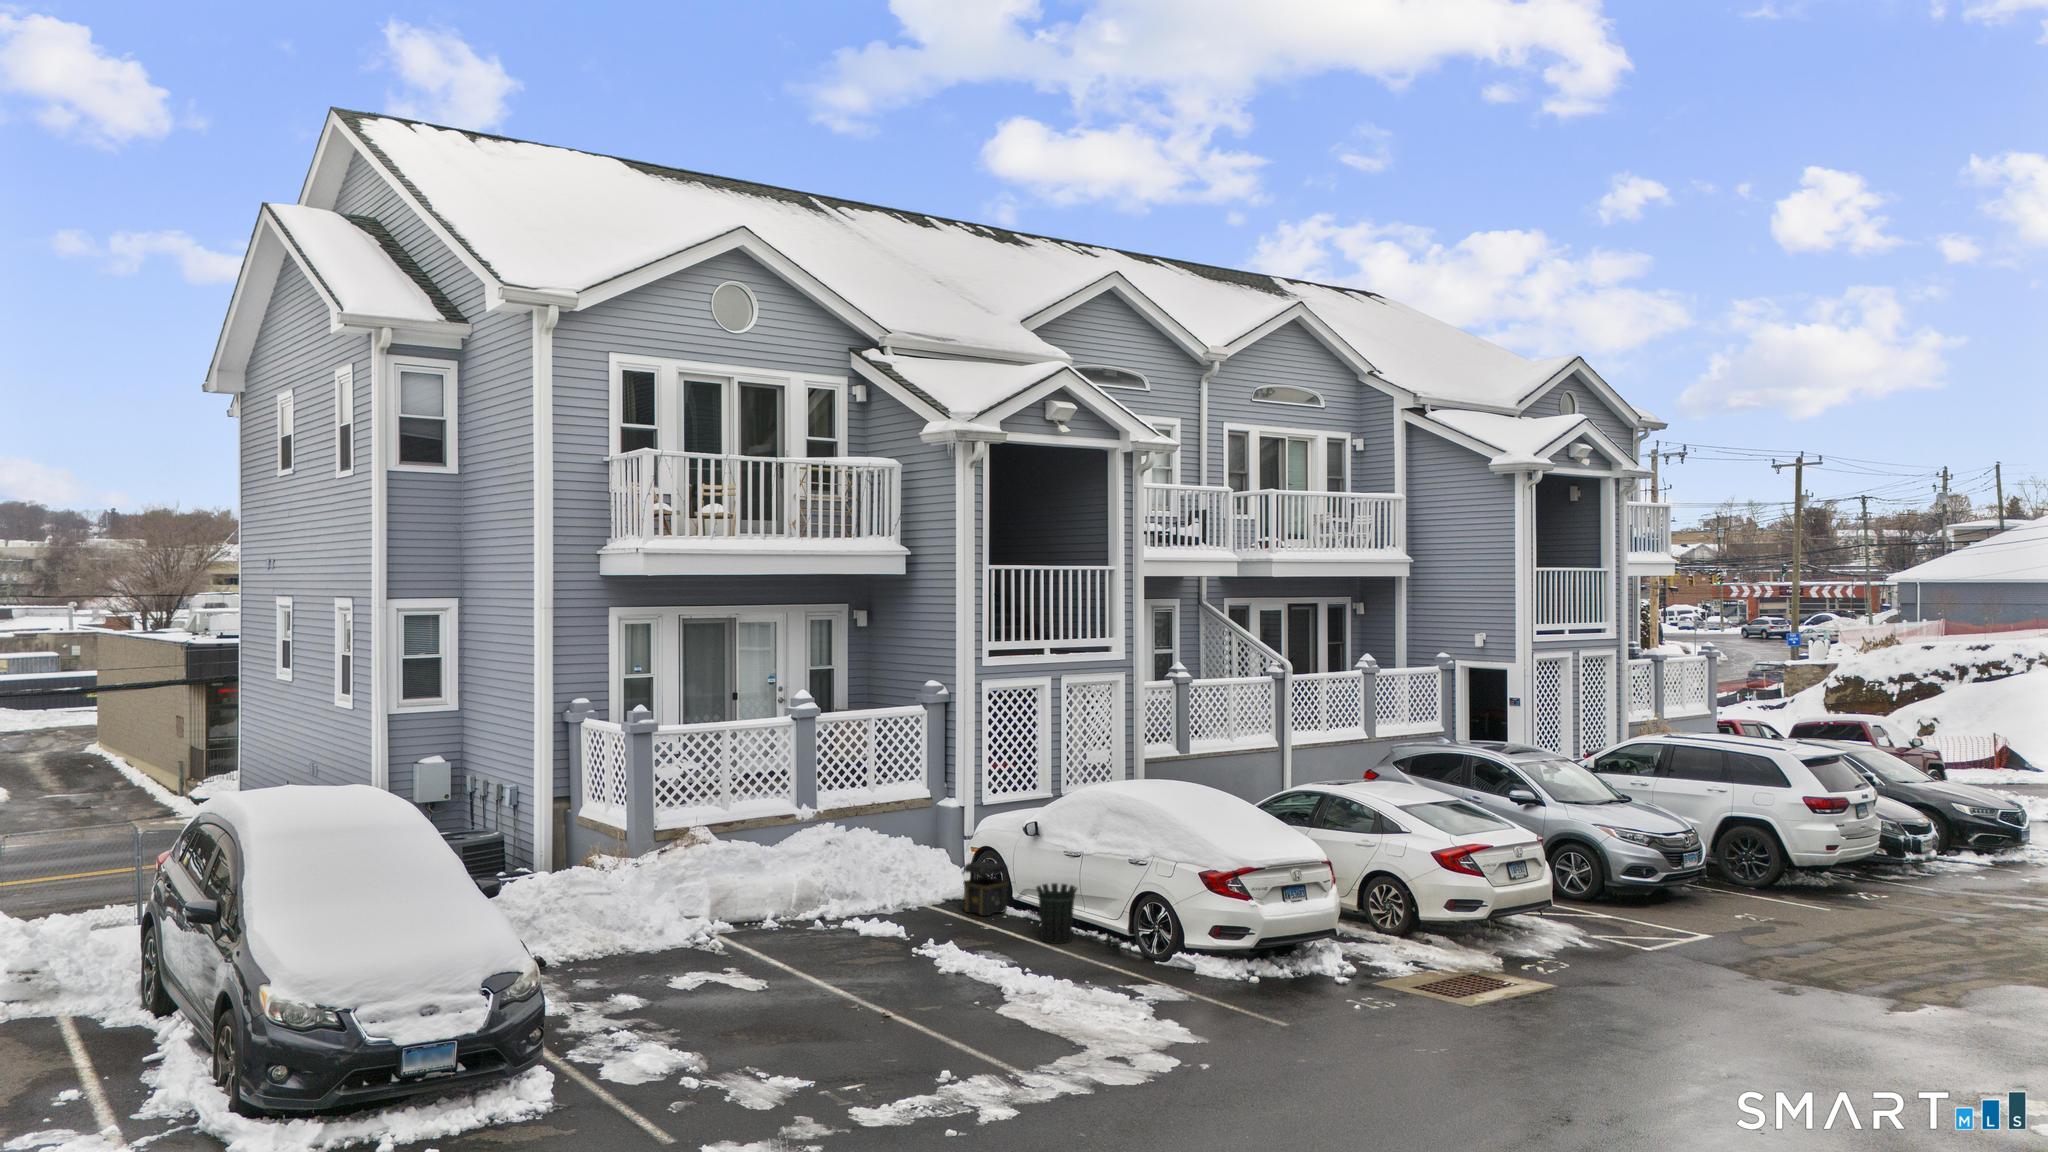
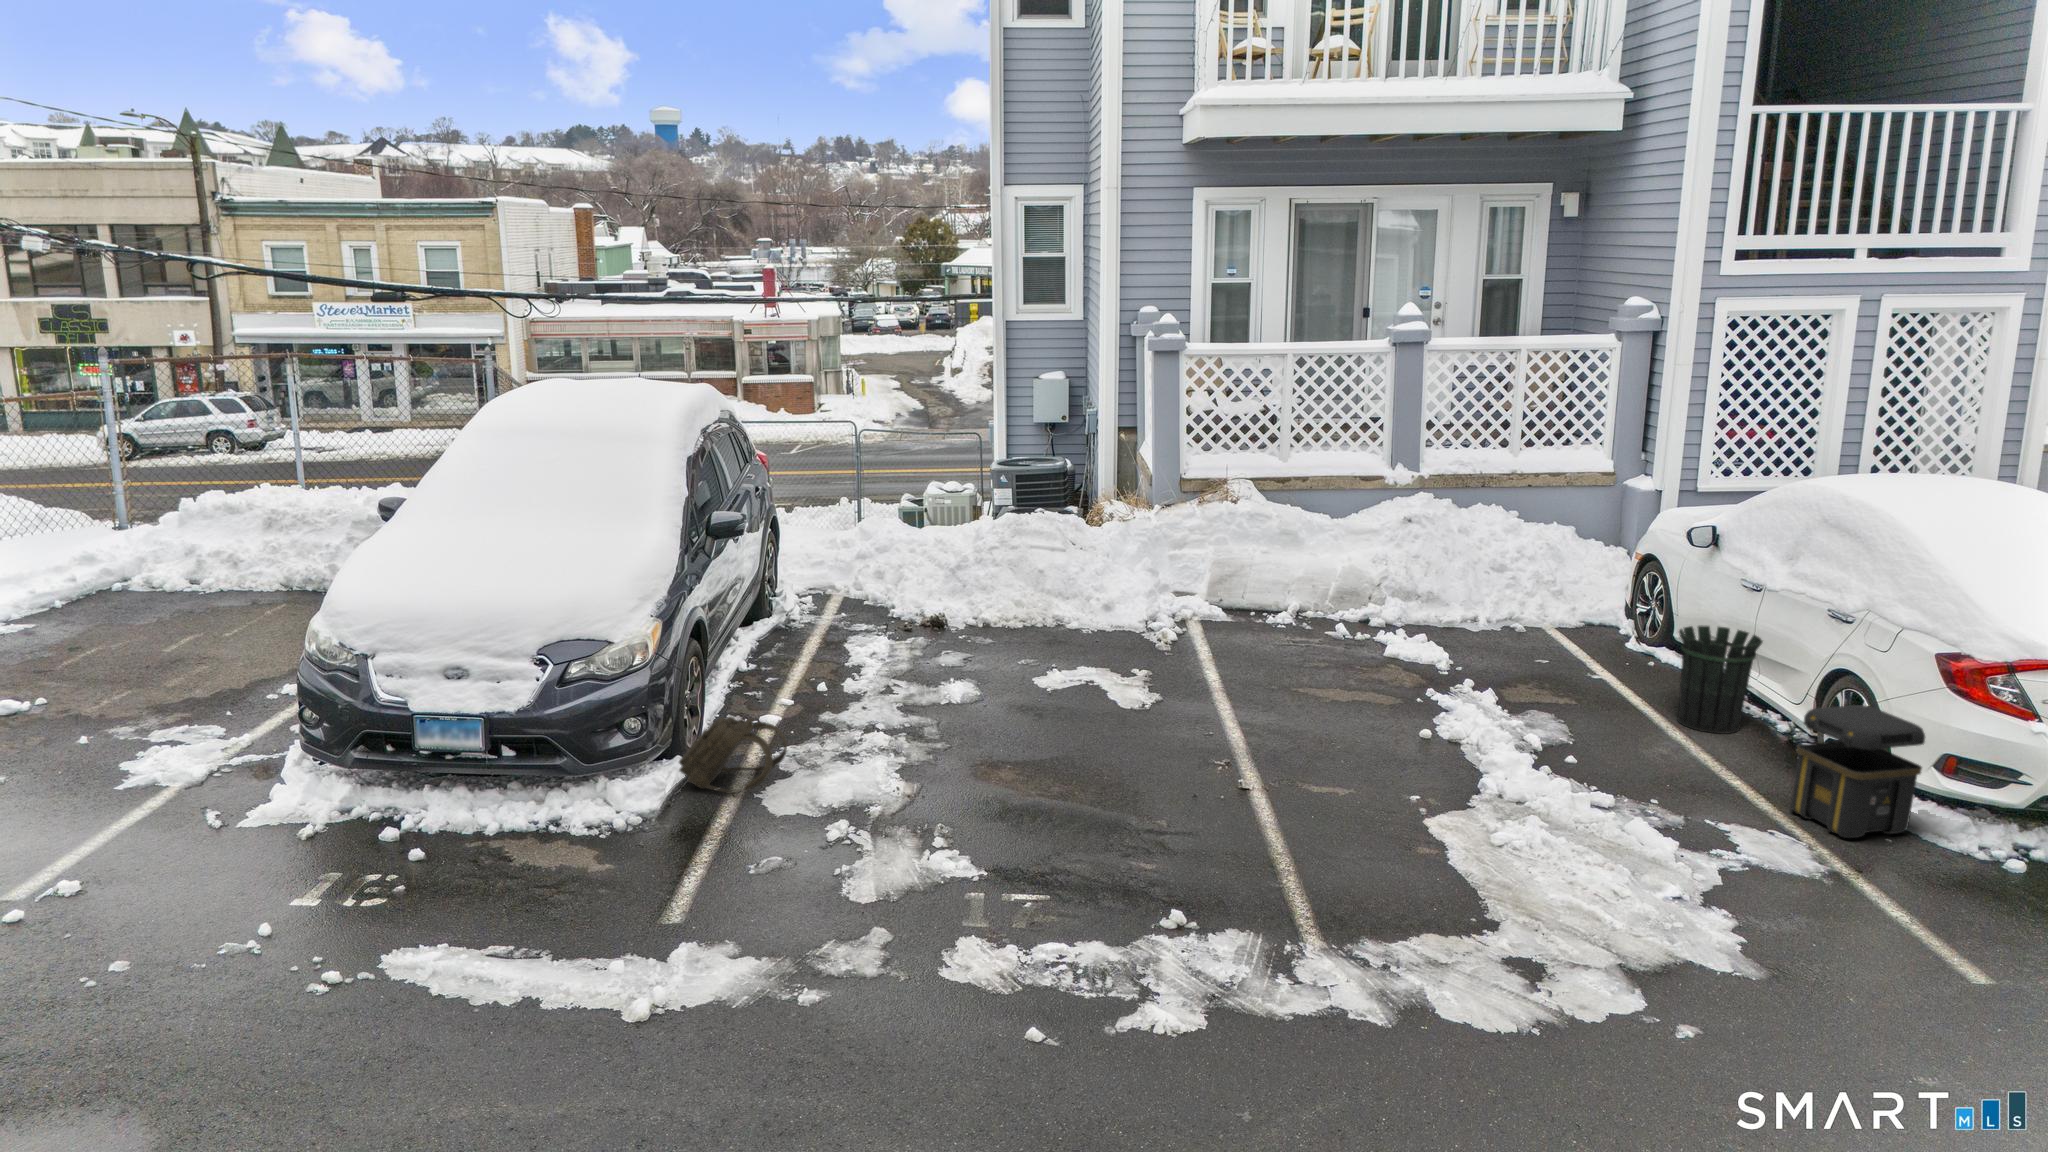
toolbox: present [963,861,1008,916] -> present [1791,705,1925,838]
backpack: none [530,1021,604,1076] -> present [679,716,787,796]

